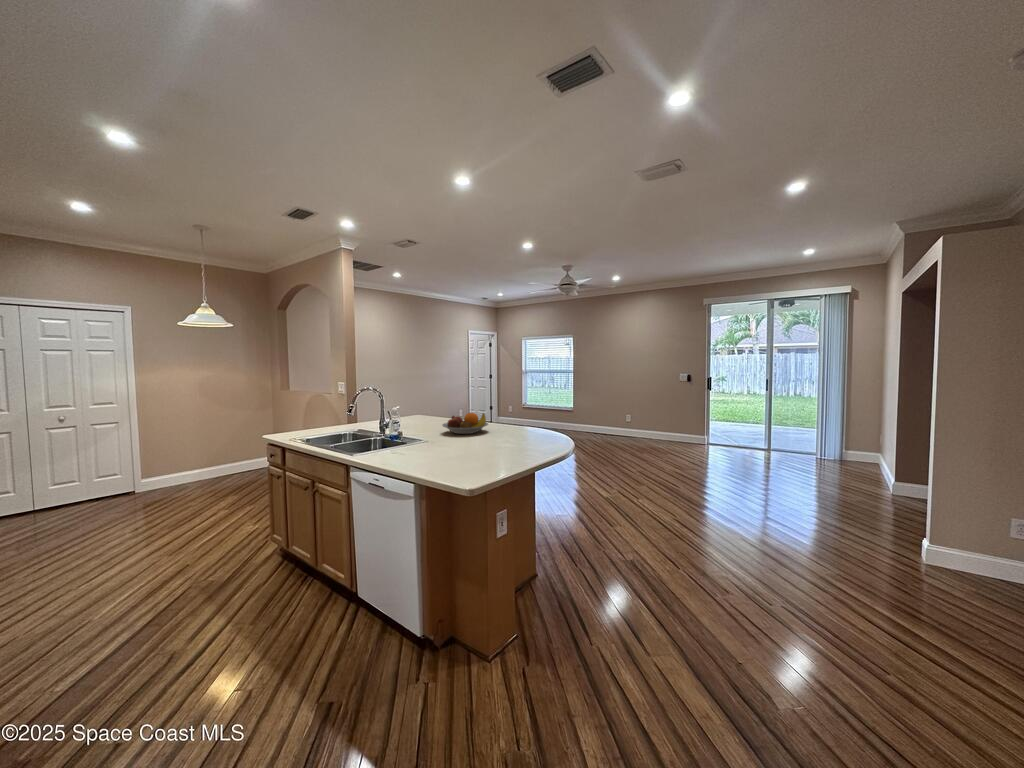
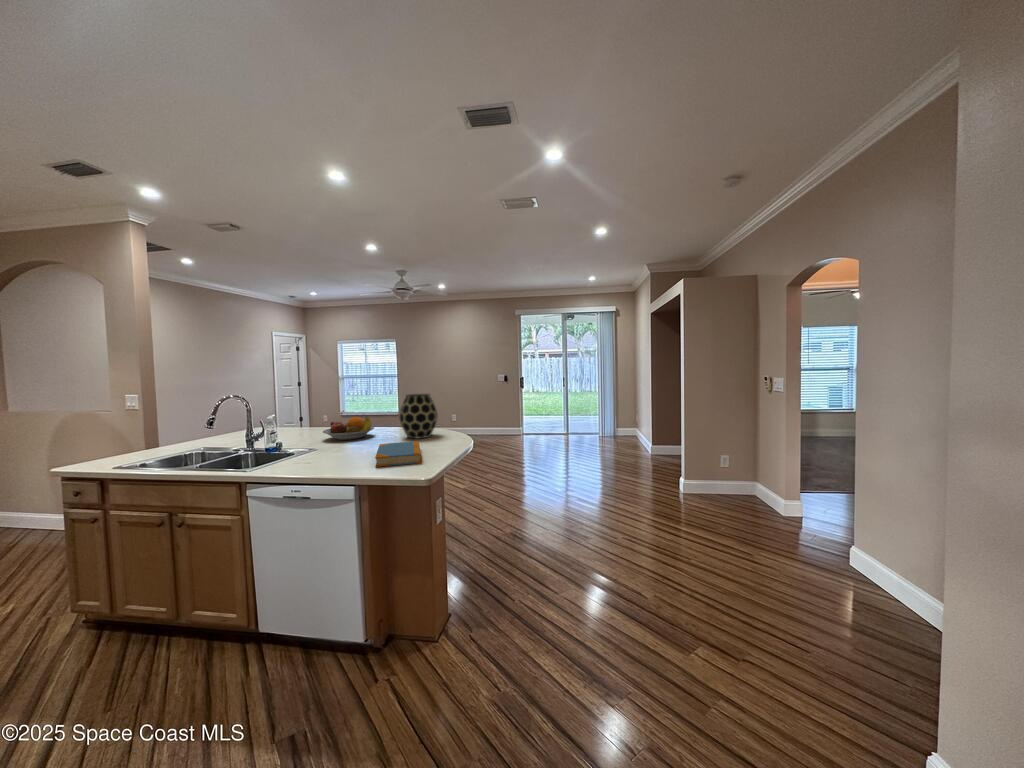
vase: none [503,394,542,441] -> present [399,394,437,439]
book: none [440,444,503,470] -> present [375,441,422,467]

